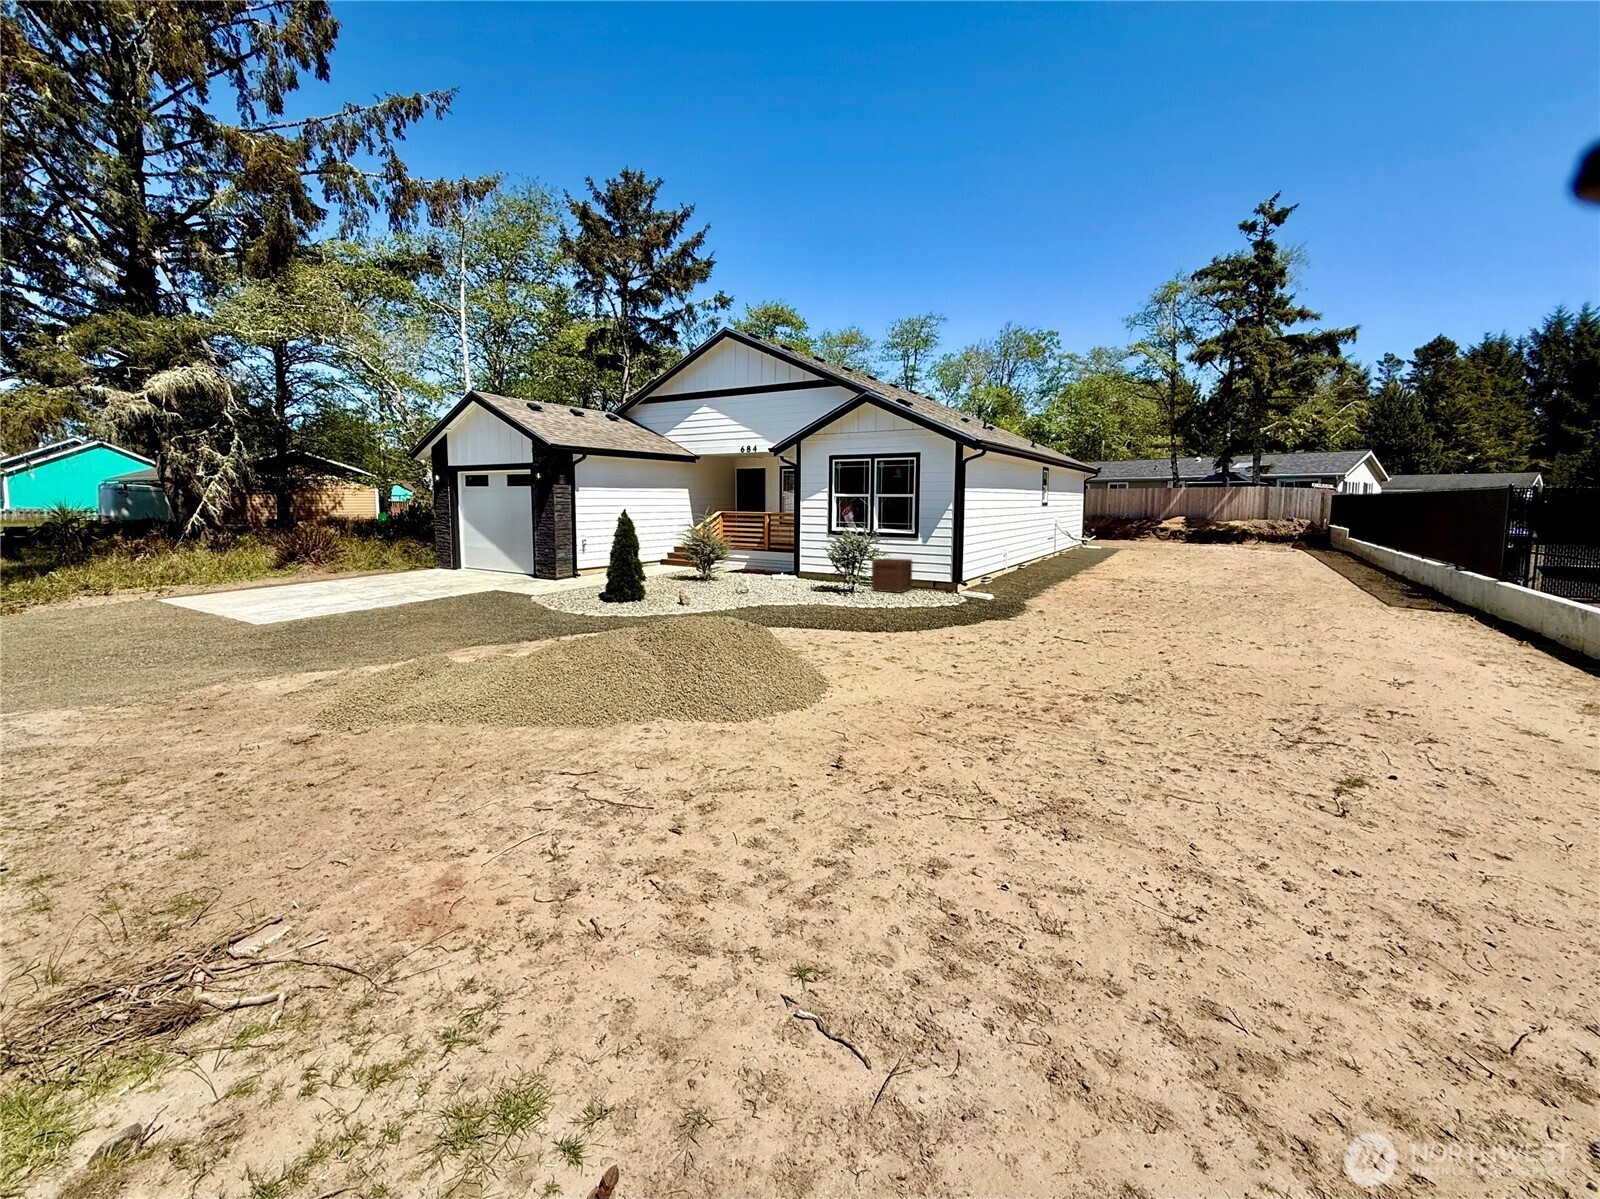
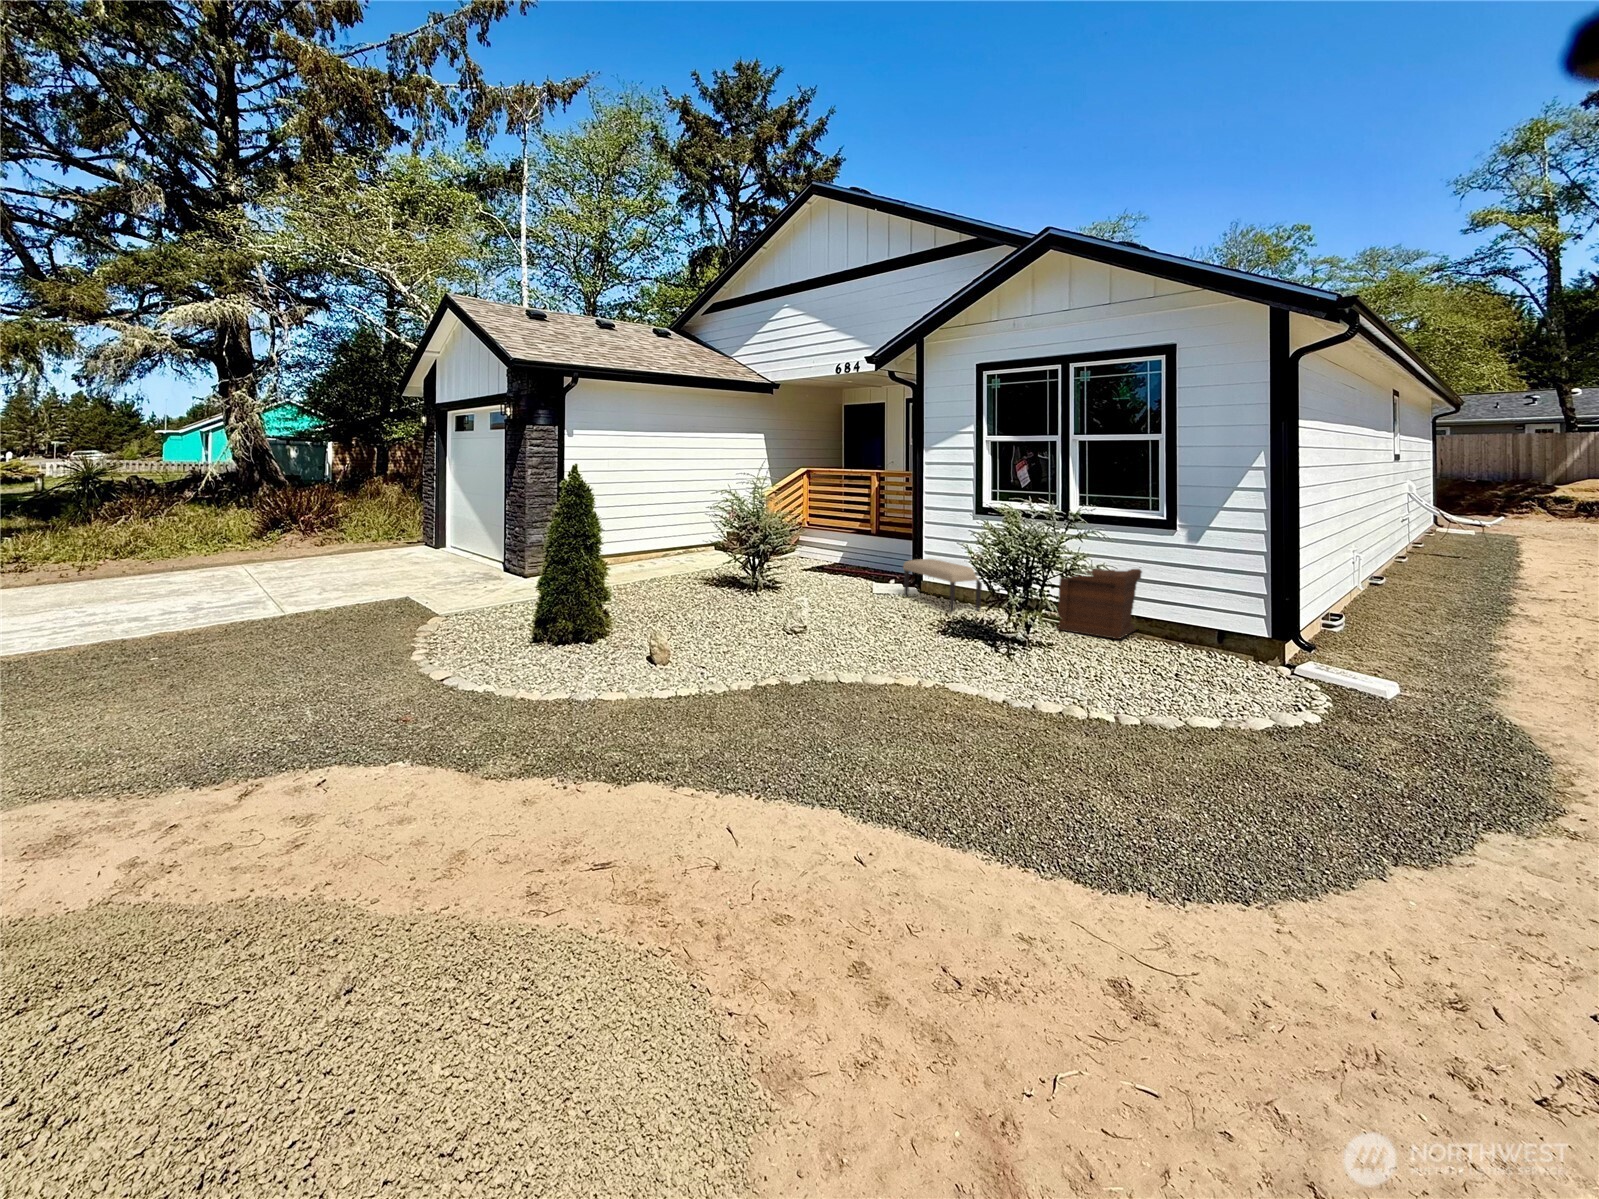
bench: none [792,561,835,586] -> present [903,559,982,612]

